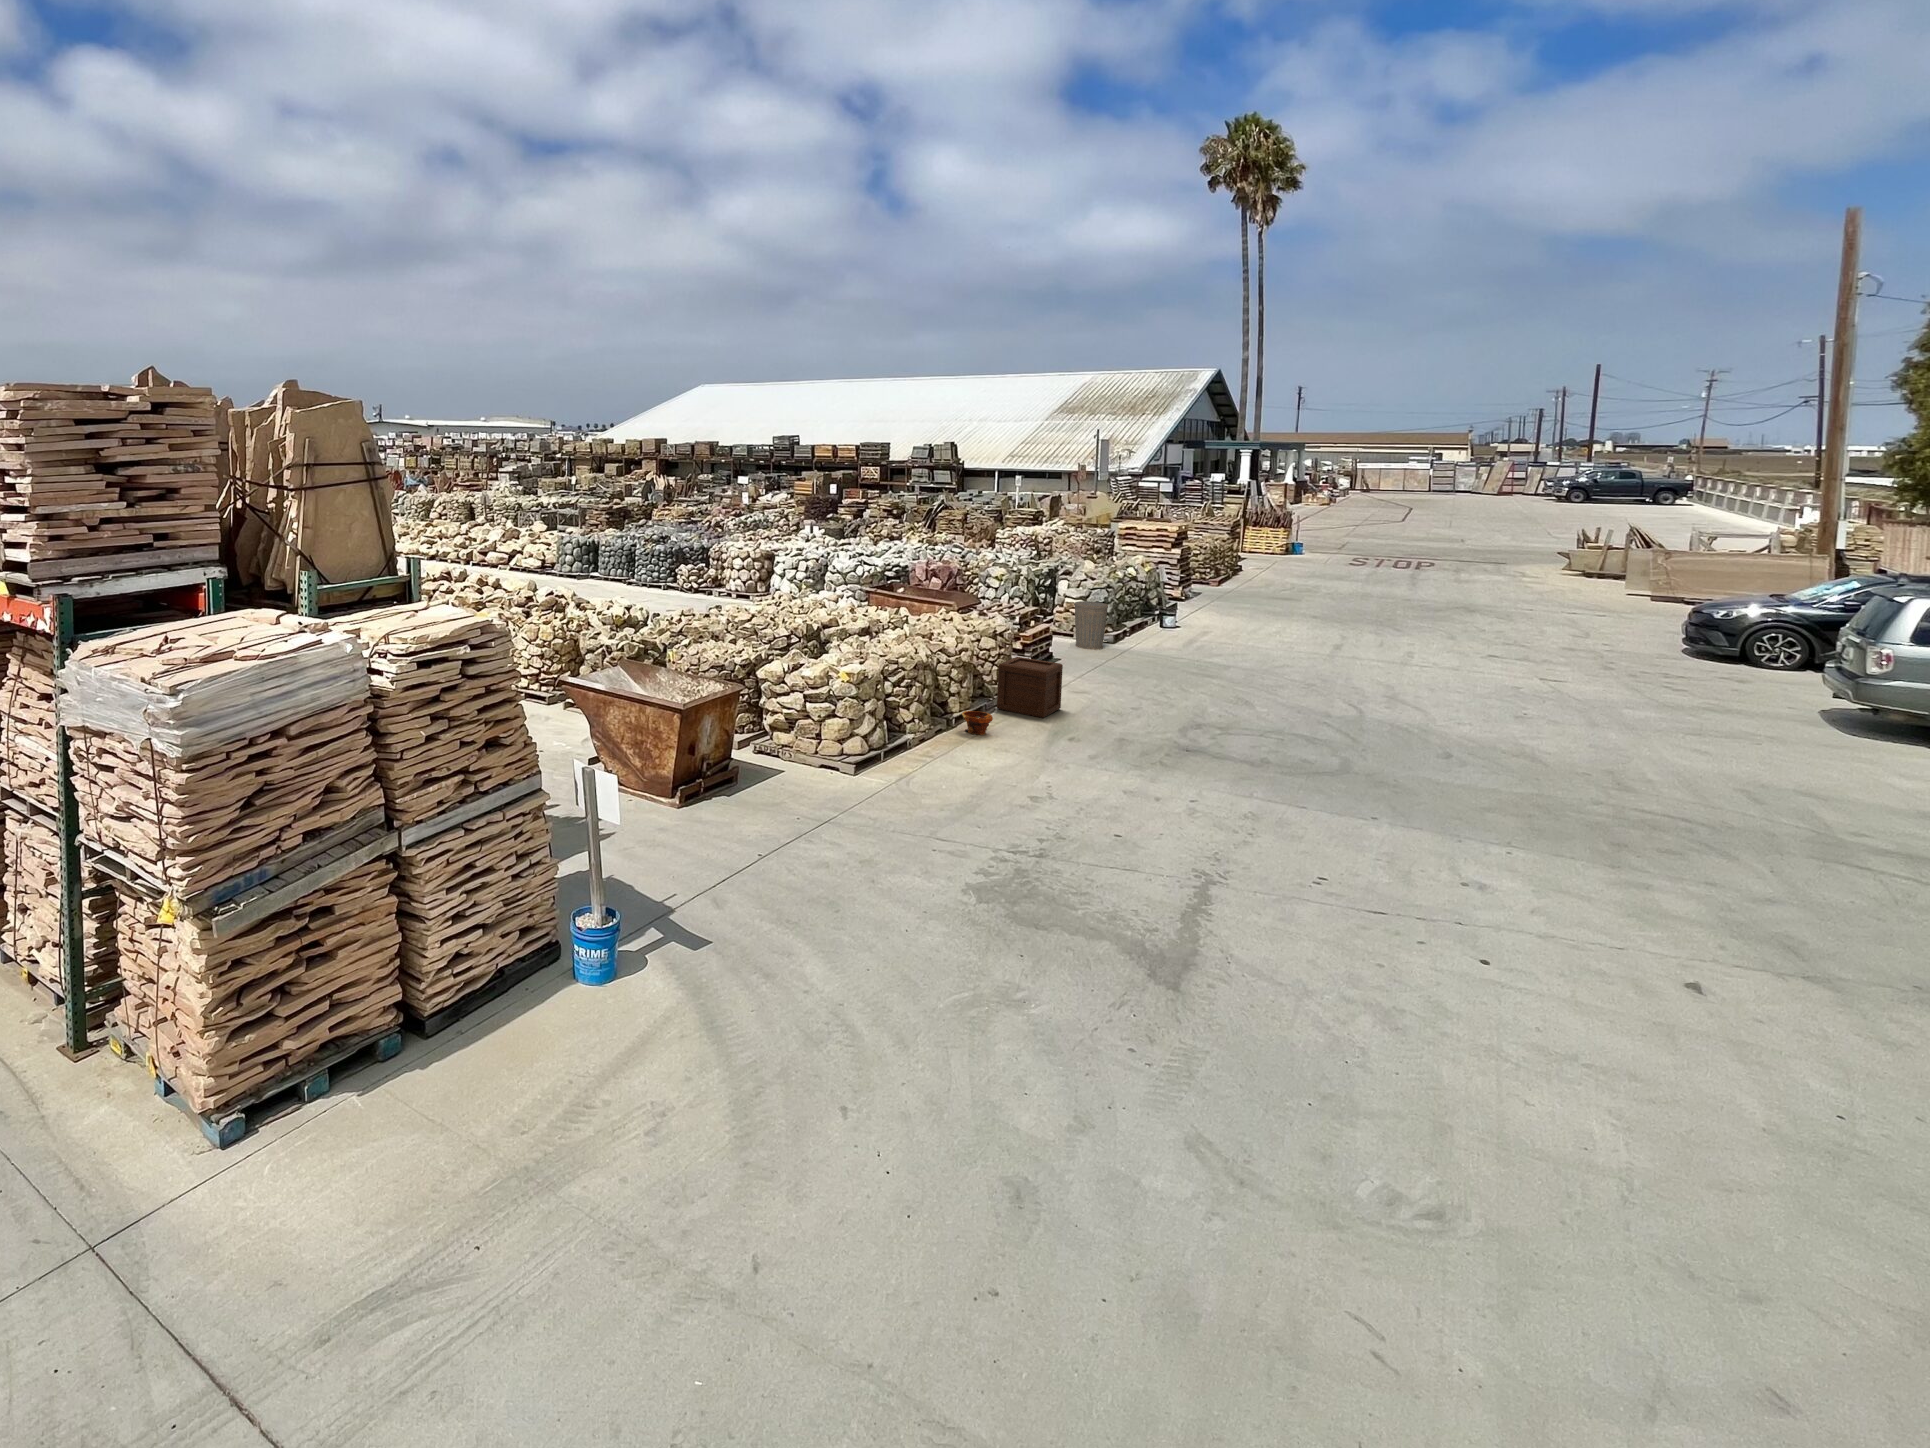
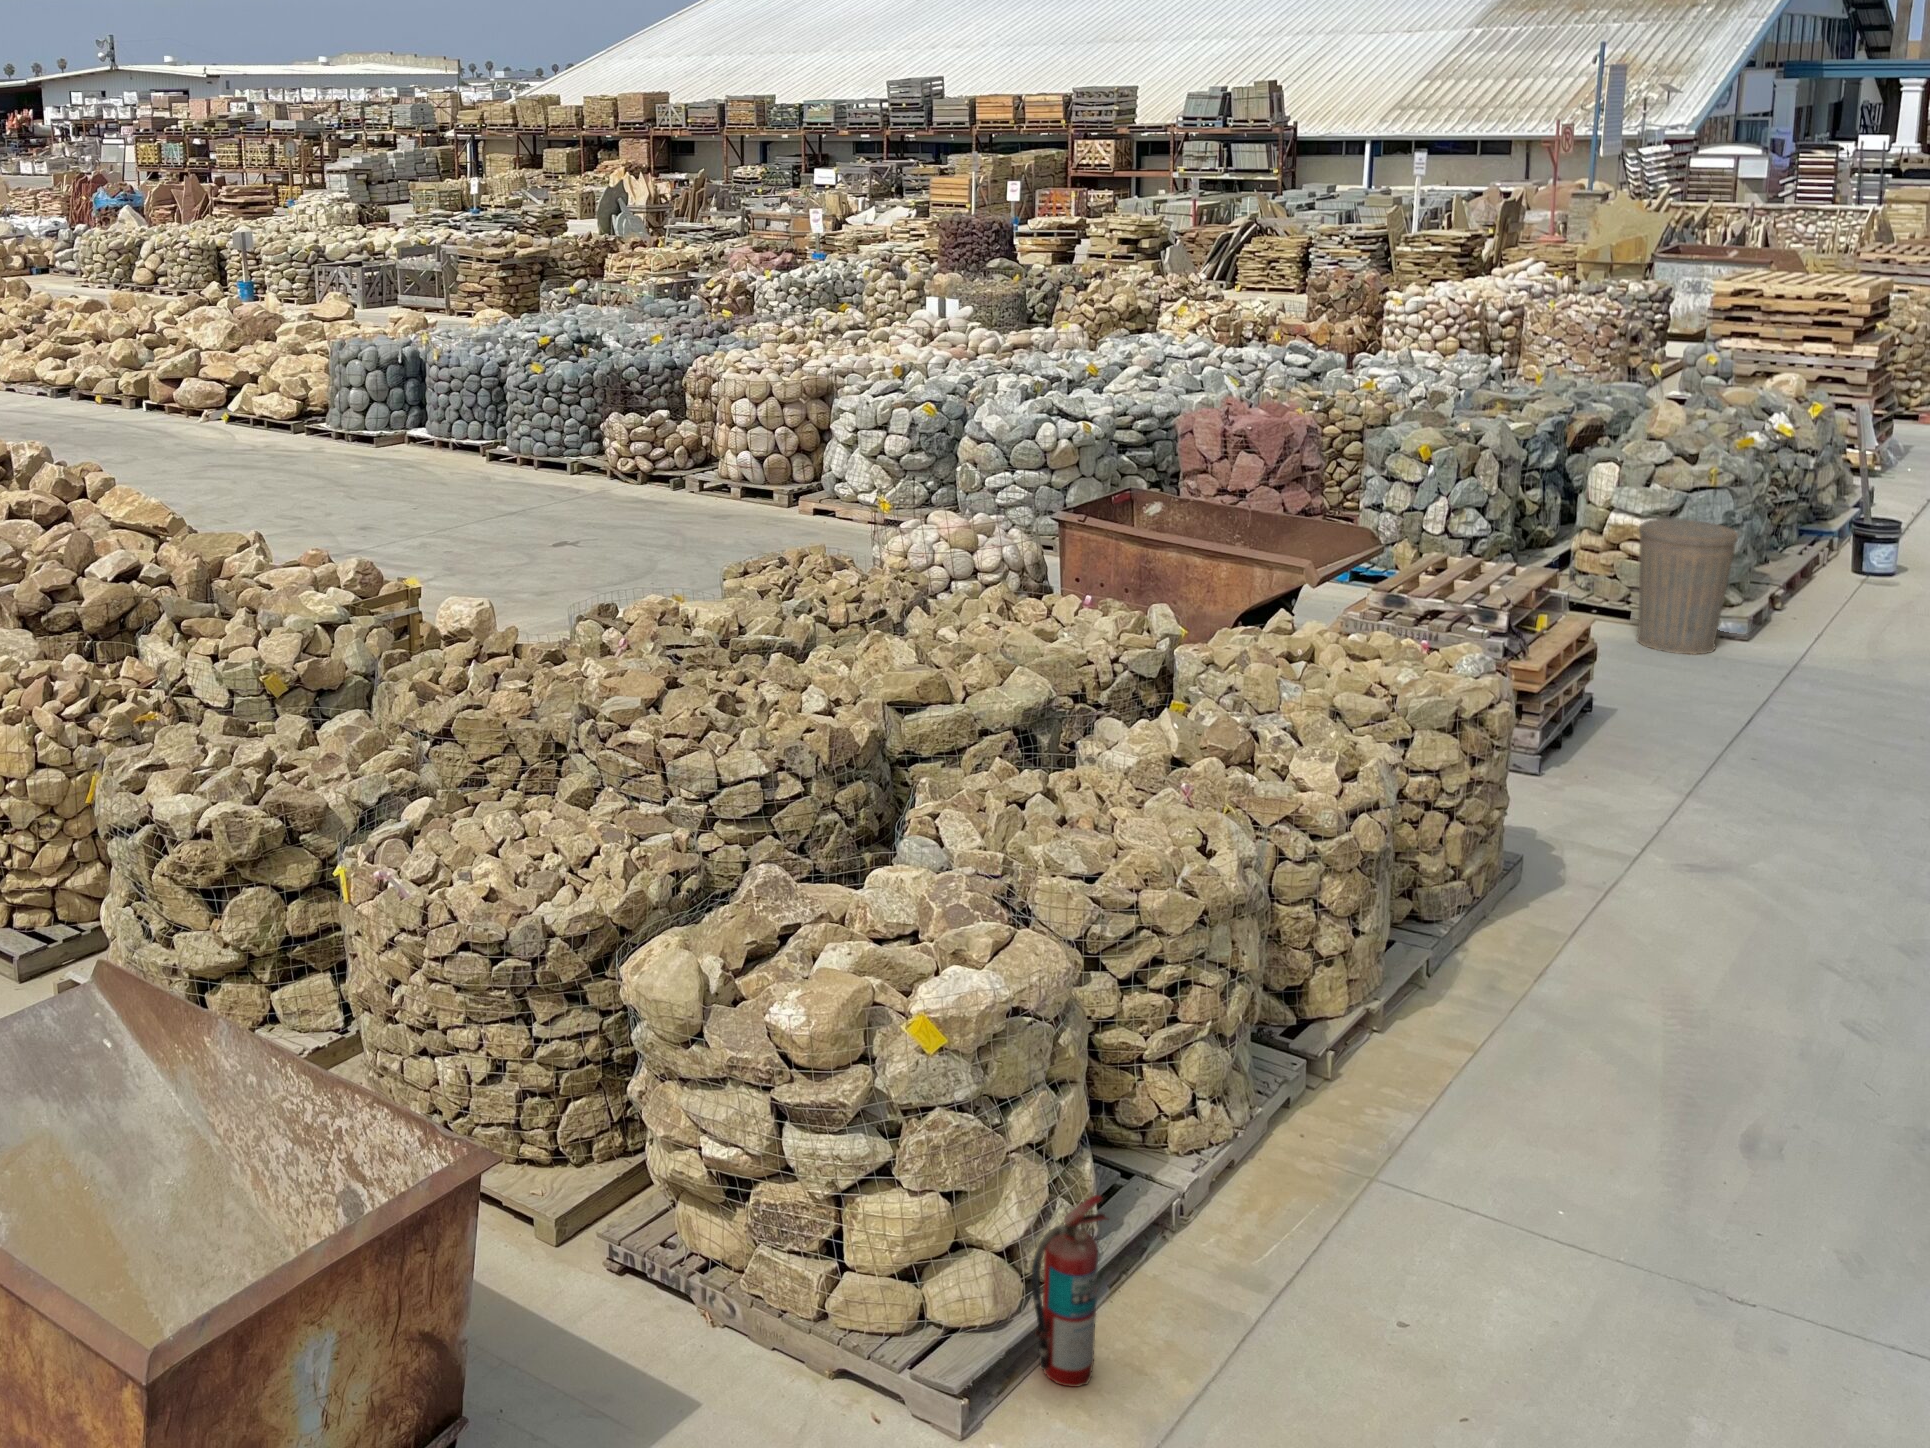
wooden crate: present [997,657,1063,718] -> none [1461,773,1682,998]
planter: present [962,711,993,735] -> none [1360,1014,1469,1110]
fire extinguisher: none [872,721,892,771] -> present [1032,1195,1108,1387]

